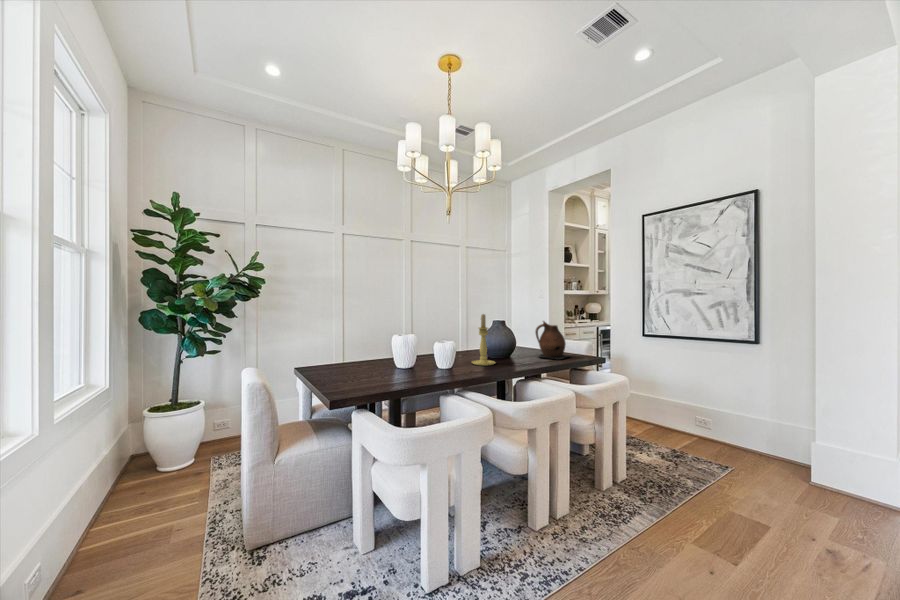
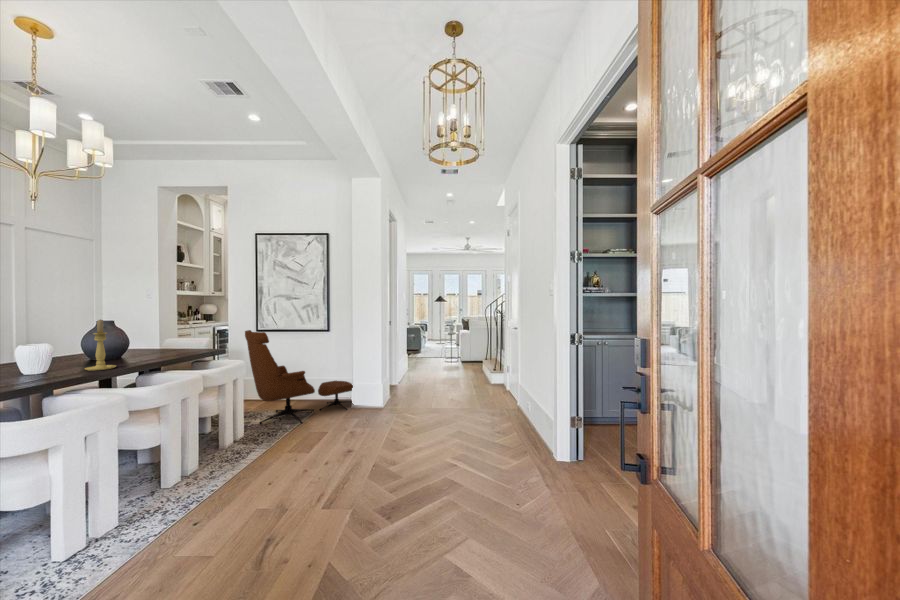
ceramic pitcher: present [536,321,569,359] -> none [158,323,195,357]
lounge chair: none [628,334,819,485] -> present [245,330,353,424]

